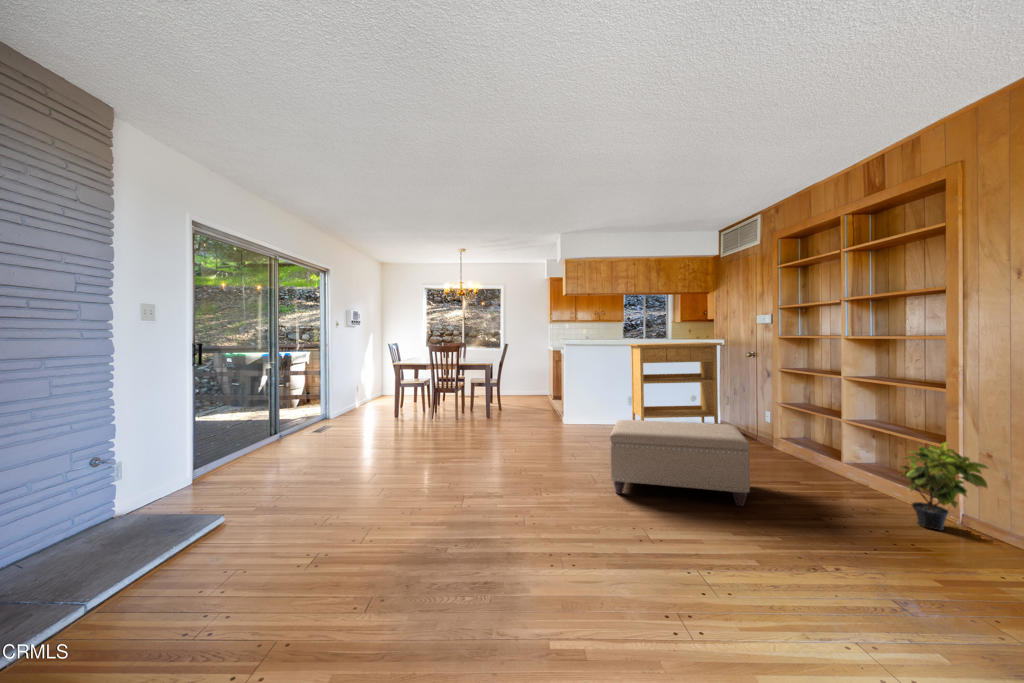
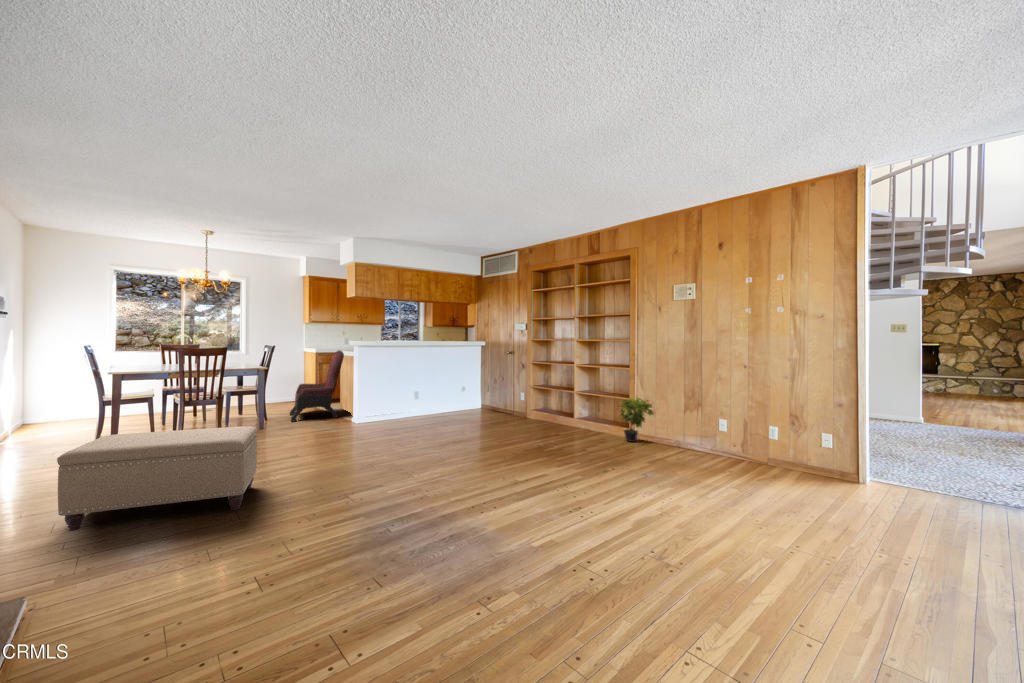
console table: present [627,342,722,424] -> none [418,343,491,417]
armchair: none [508,352,557,419] -> present [290,350,344,422]
ottoman: present [610,420,750,506] -> present [57,426,257,531]

